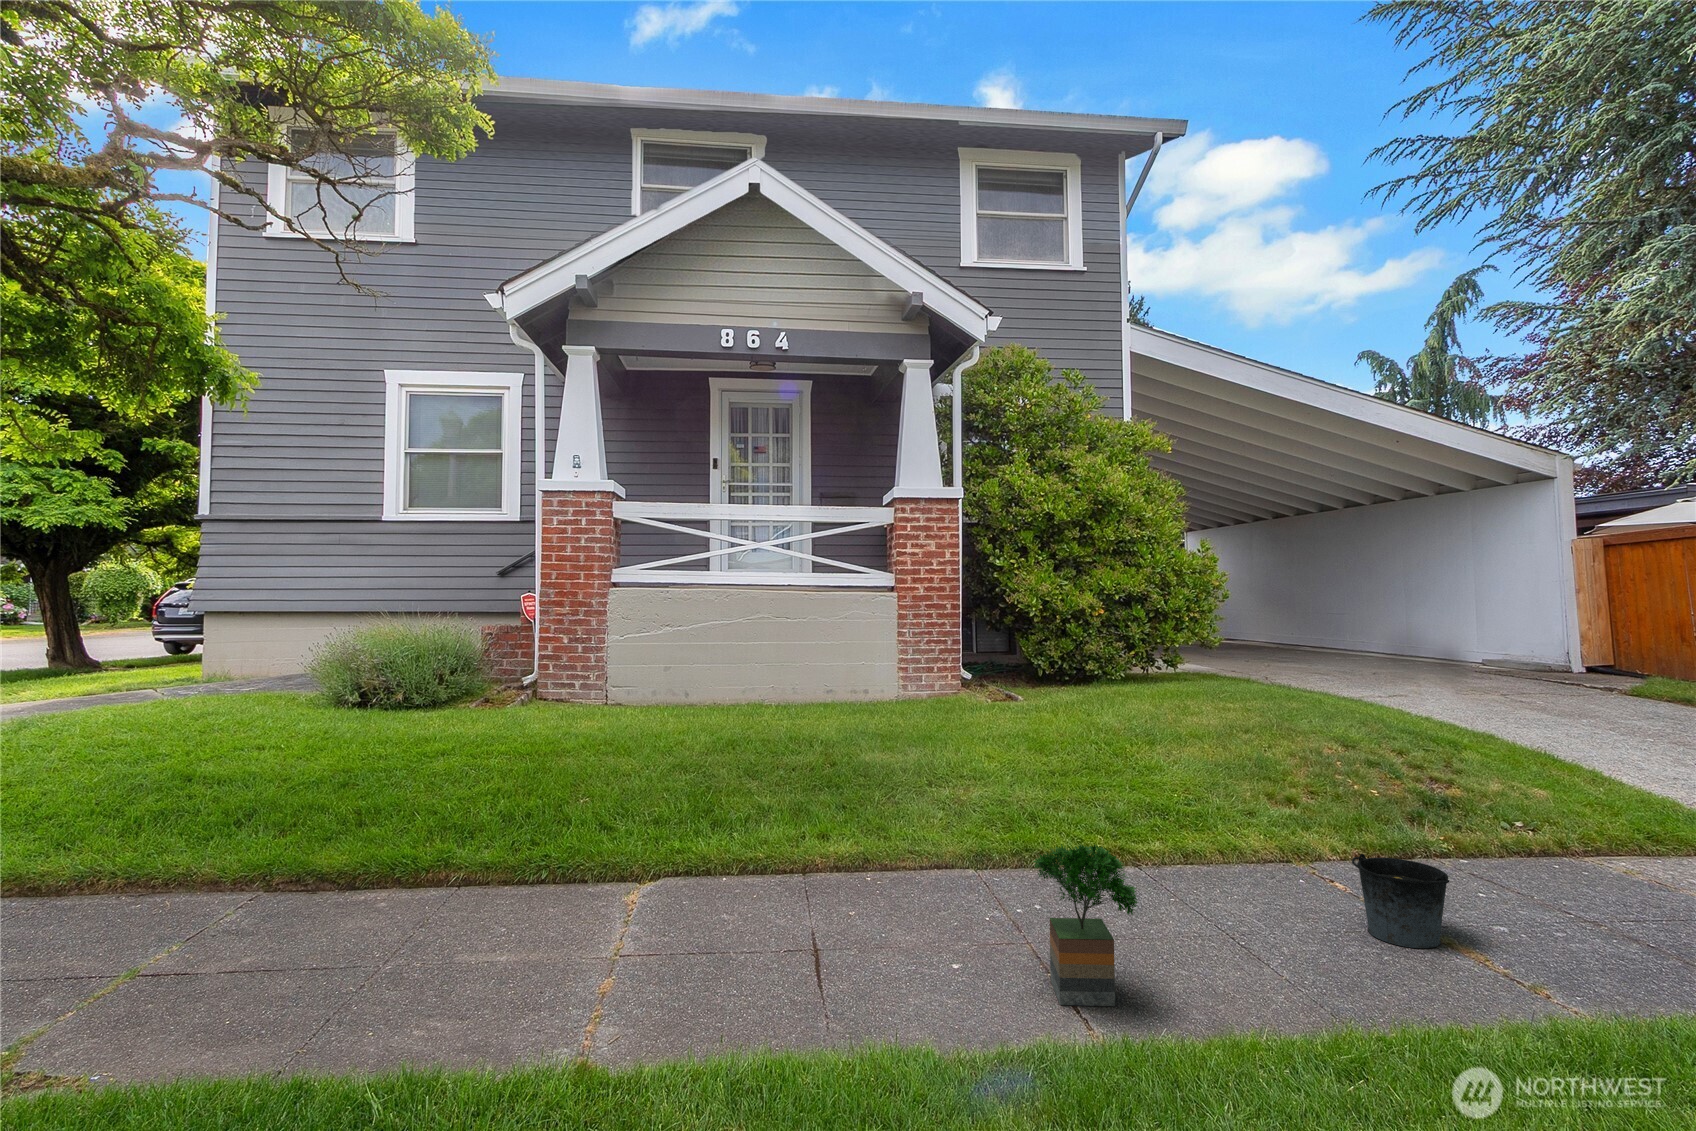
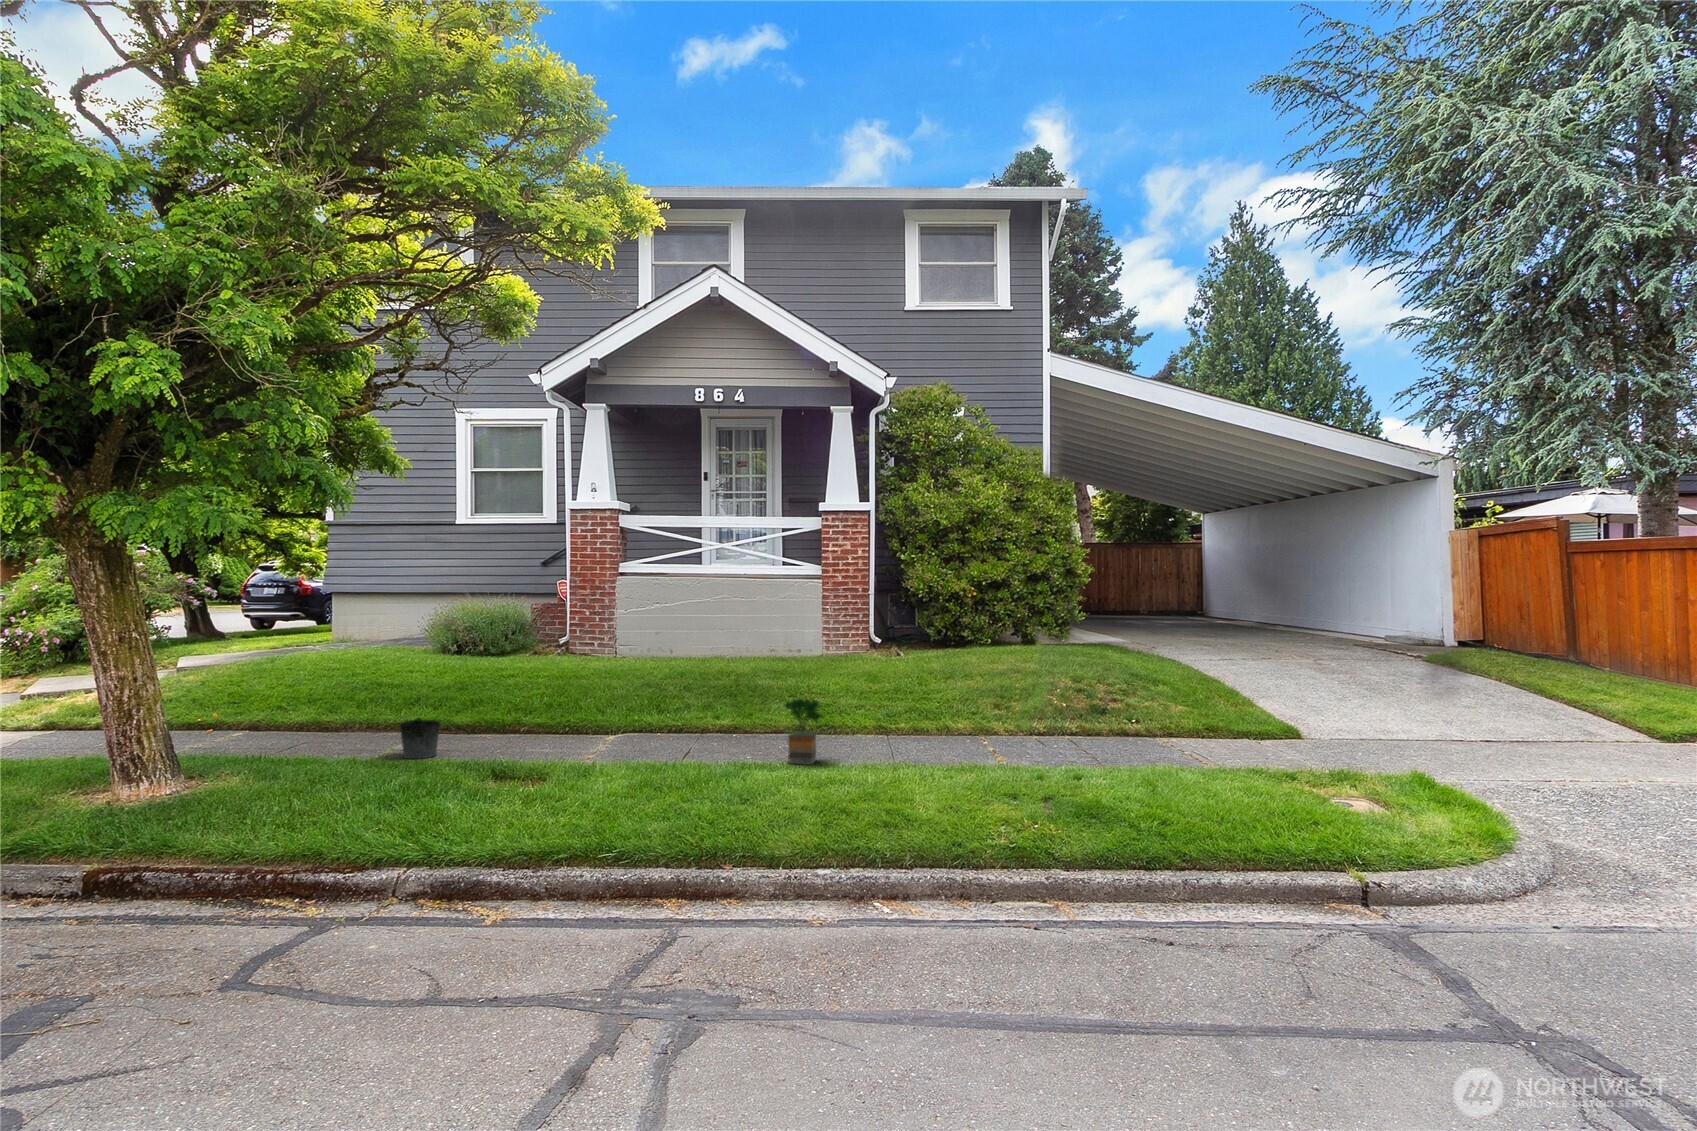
bucket: present [1352,854,1449,948] -> present [397,718,440,759]

